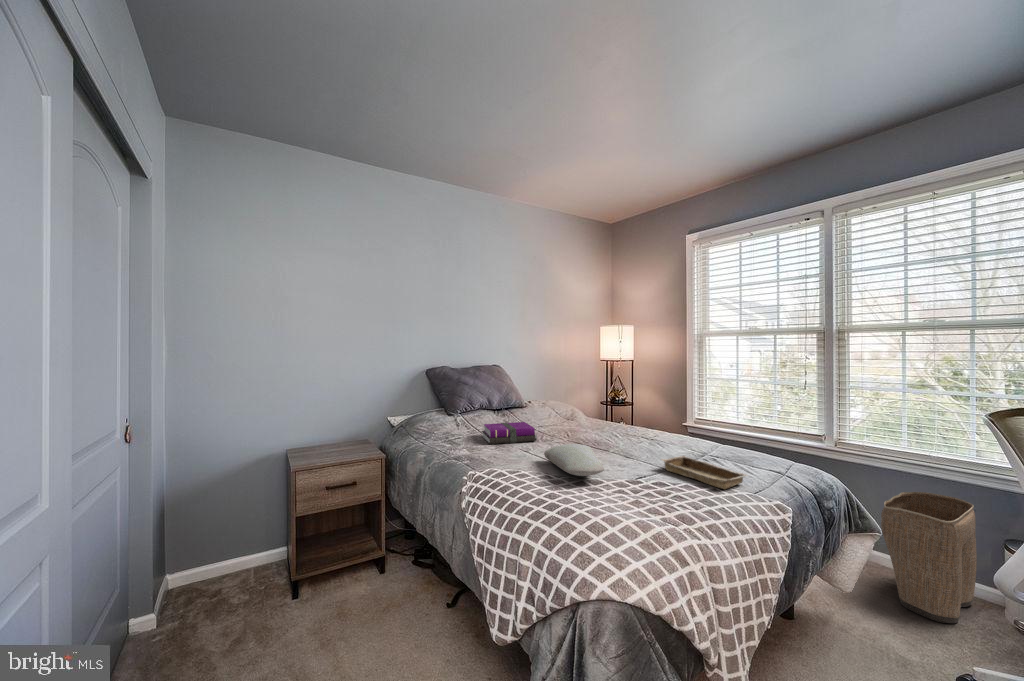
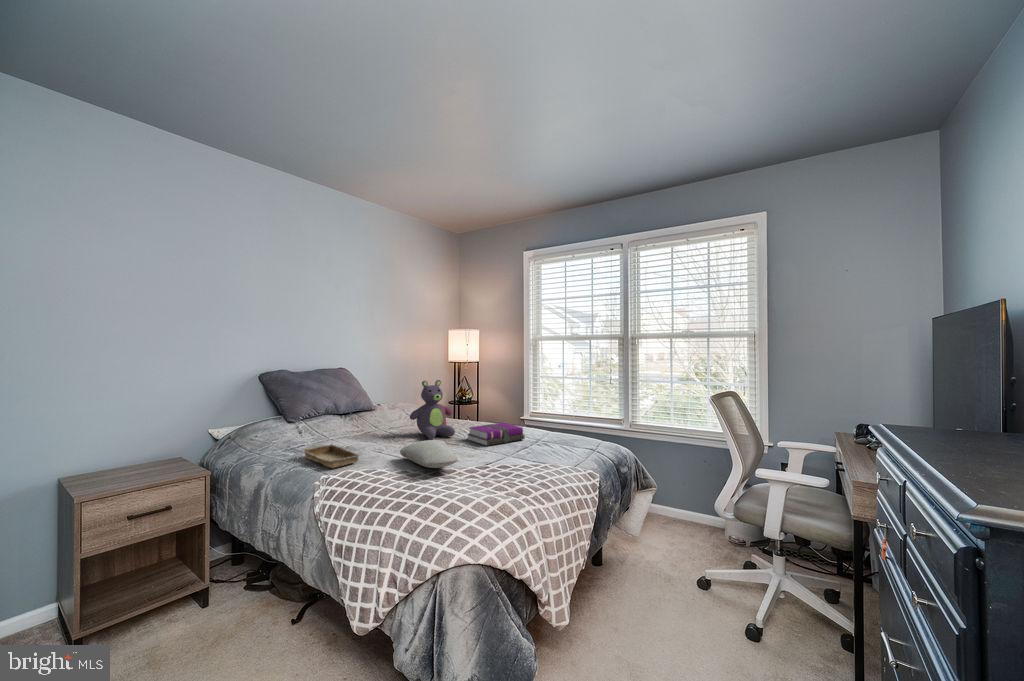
stuffed bear: none [556,380,604,442] -> present [410,380,455,439]
notebook: present [482,422,537,444] -> present [467,423,525,446]
tray: present [662,456,748,489] -> present [303,444,361,468]
laundry basket: present [881,492,977,623] -> none [656,455,707,545]

